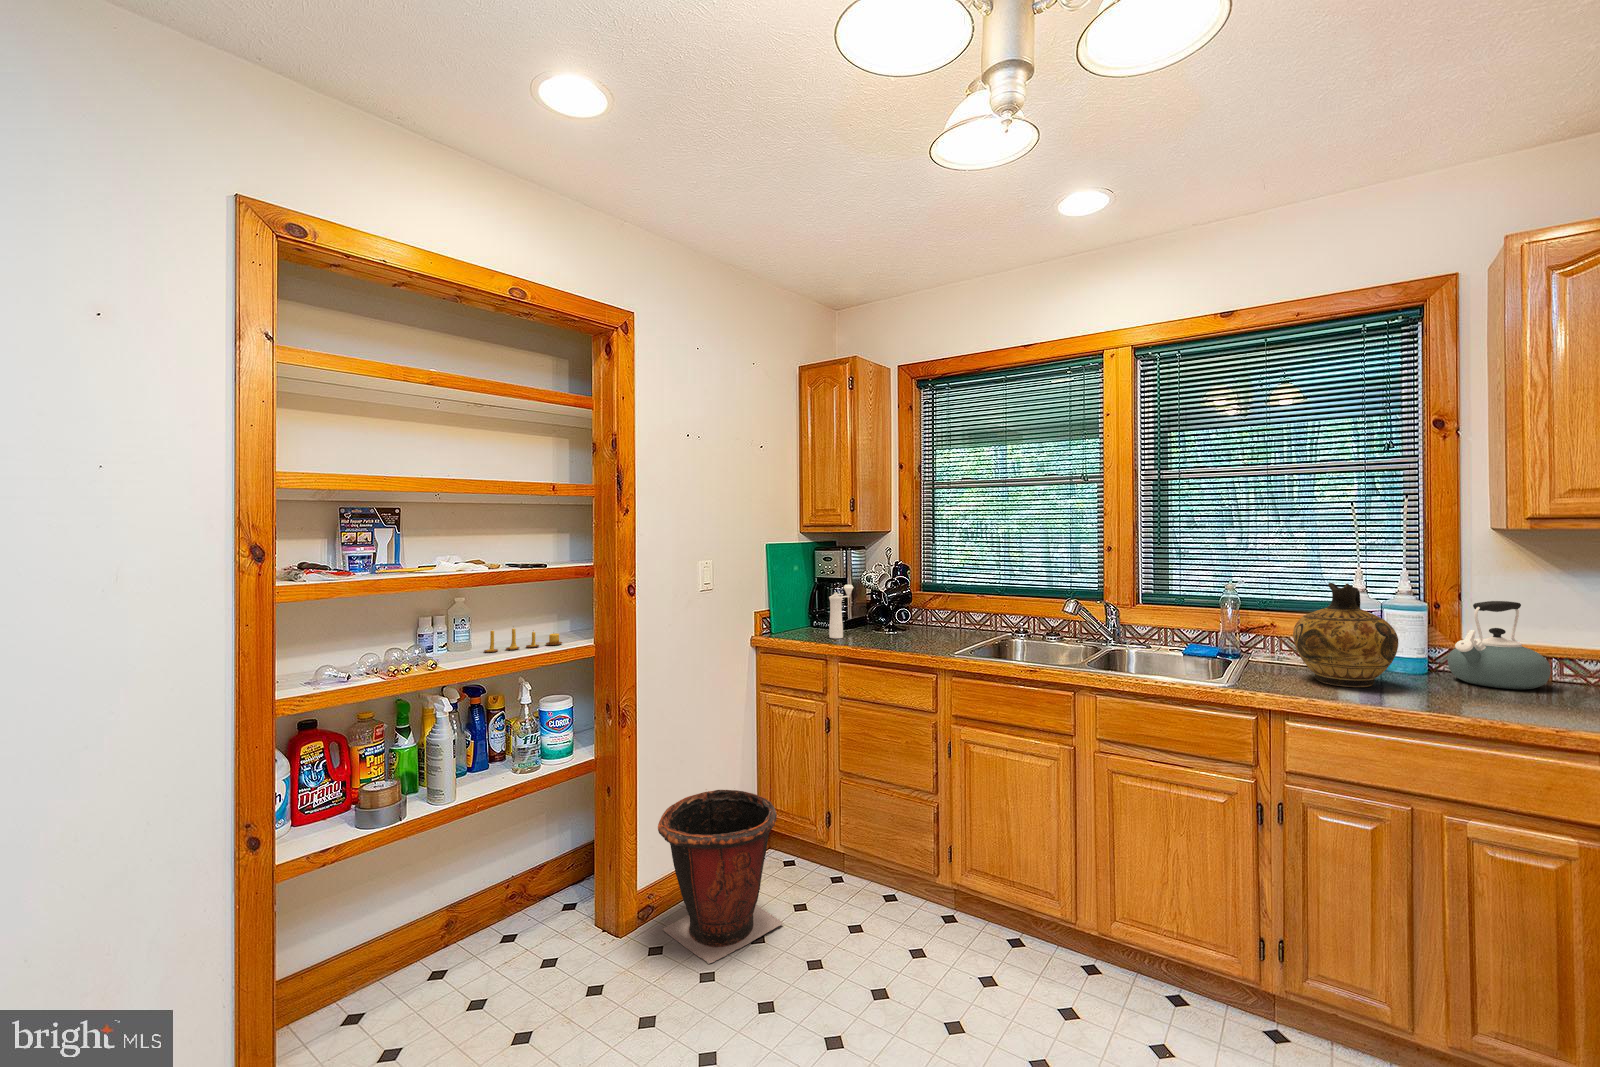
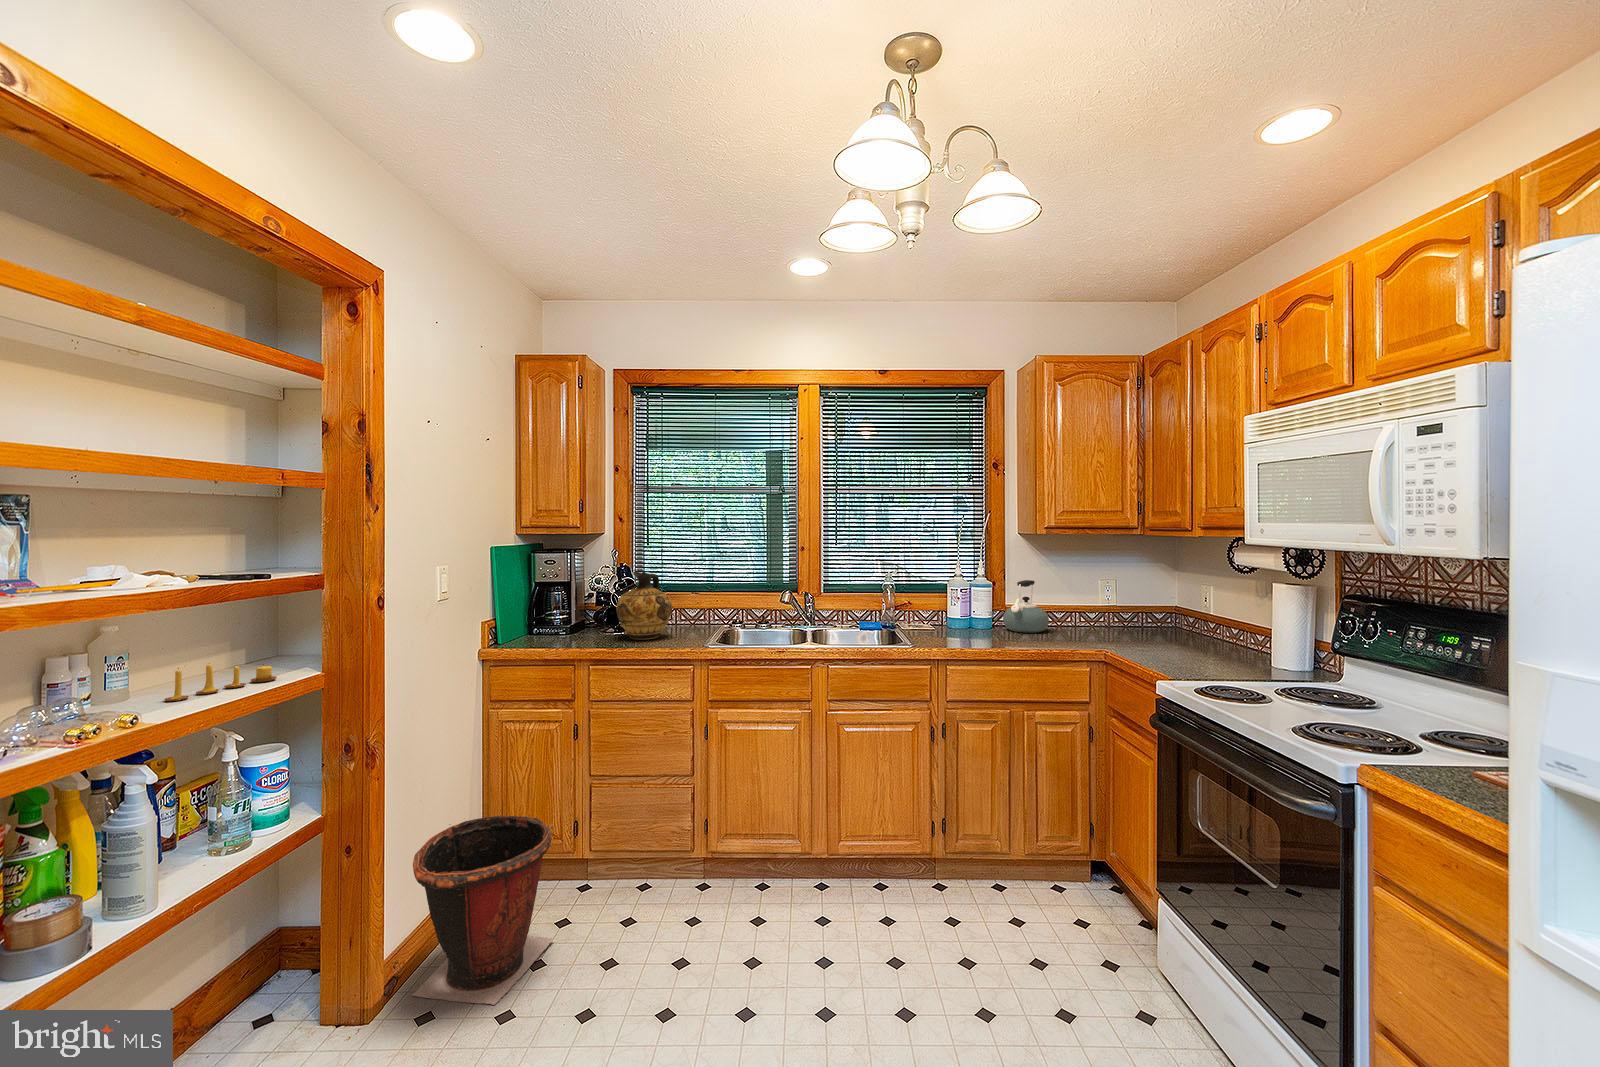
ceramic jug: present [1293,583,1399,687] -> present [616,571,672,640]
pepper mill: present [829,585,854,638] -> none [562,588,582,643]

